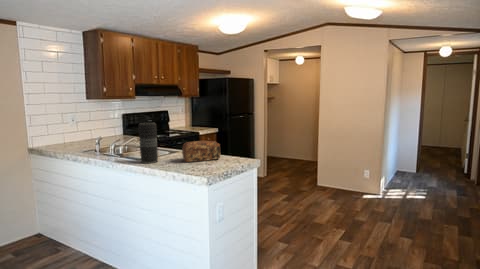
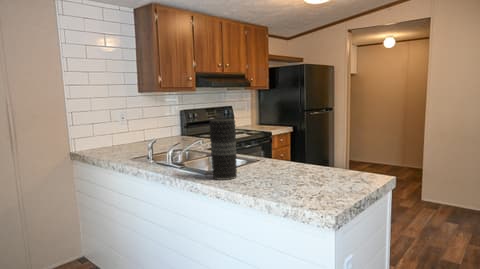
bread loaf: present [182,141,220,162] -> none [272,146,333,179]

